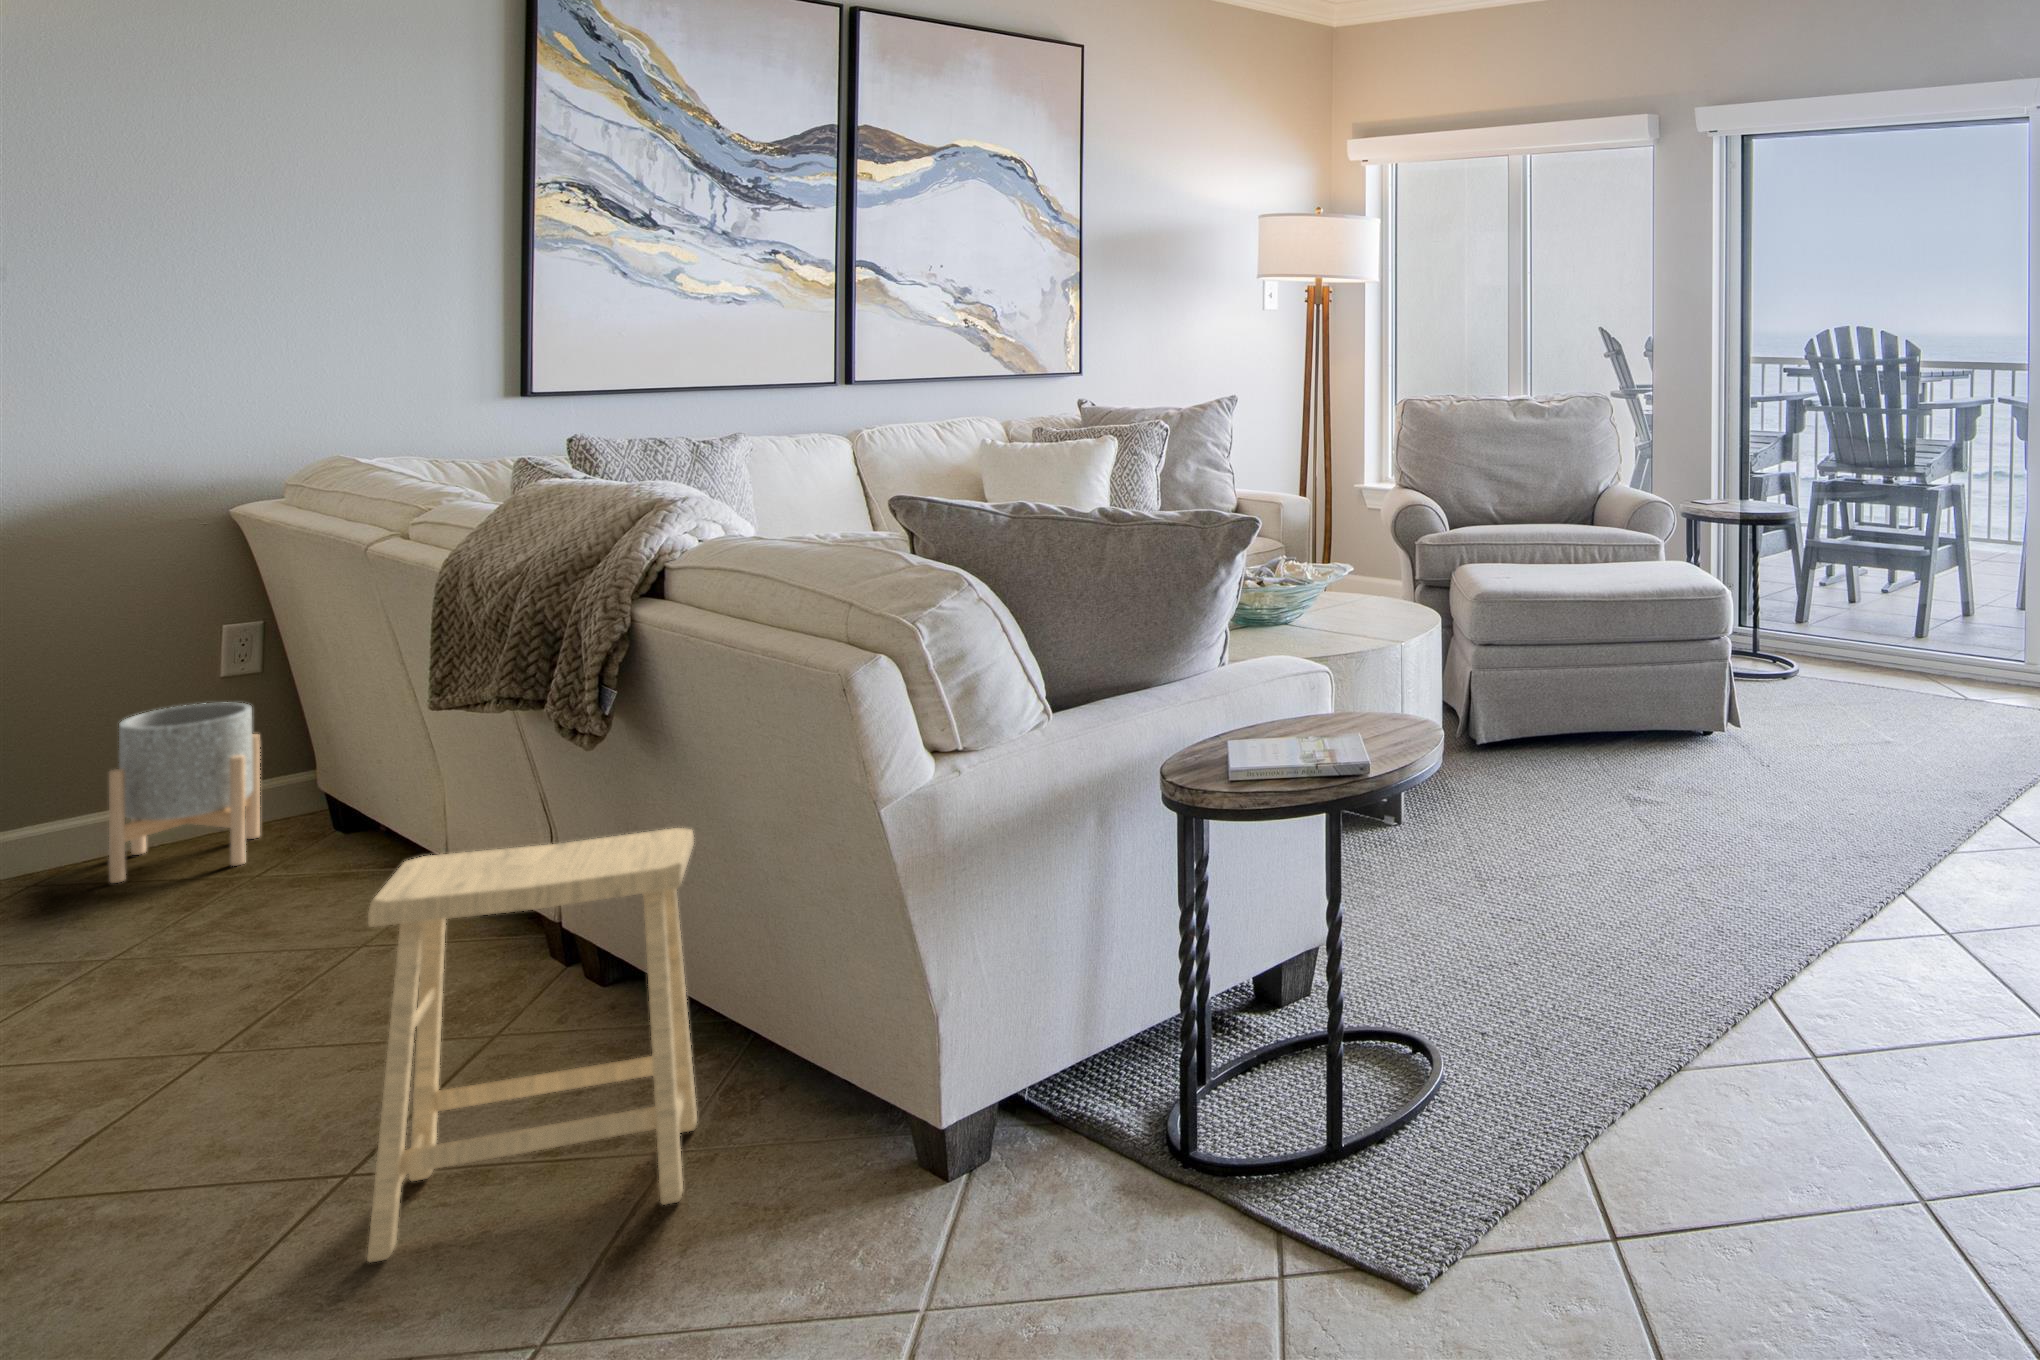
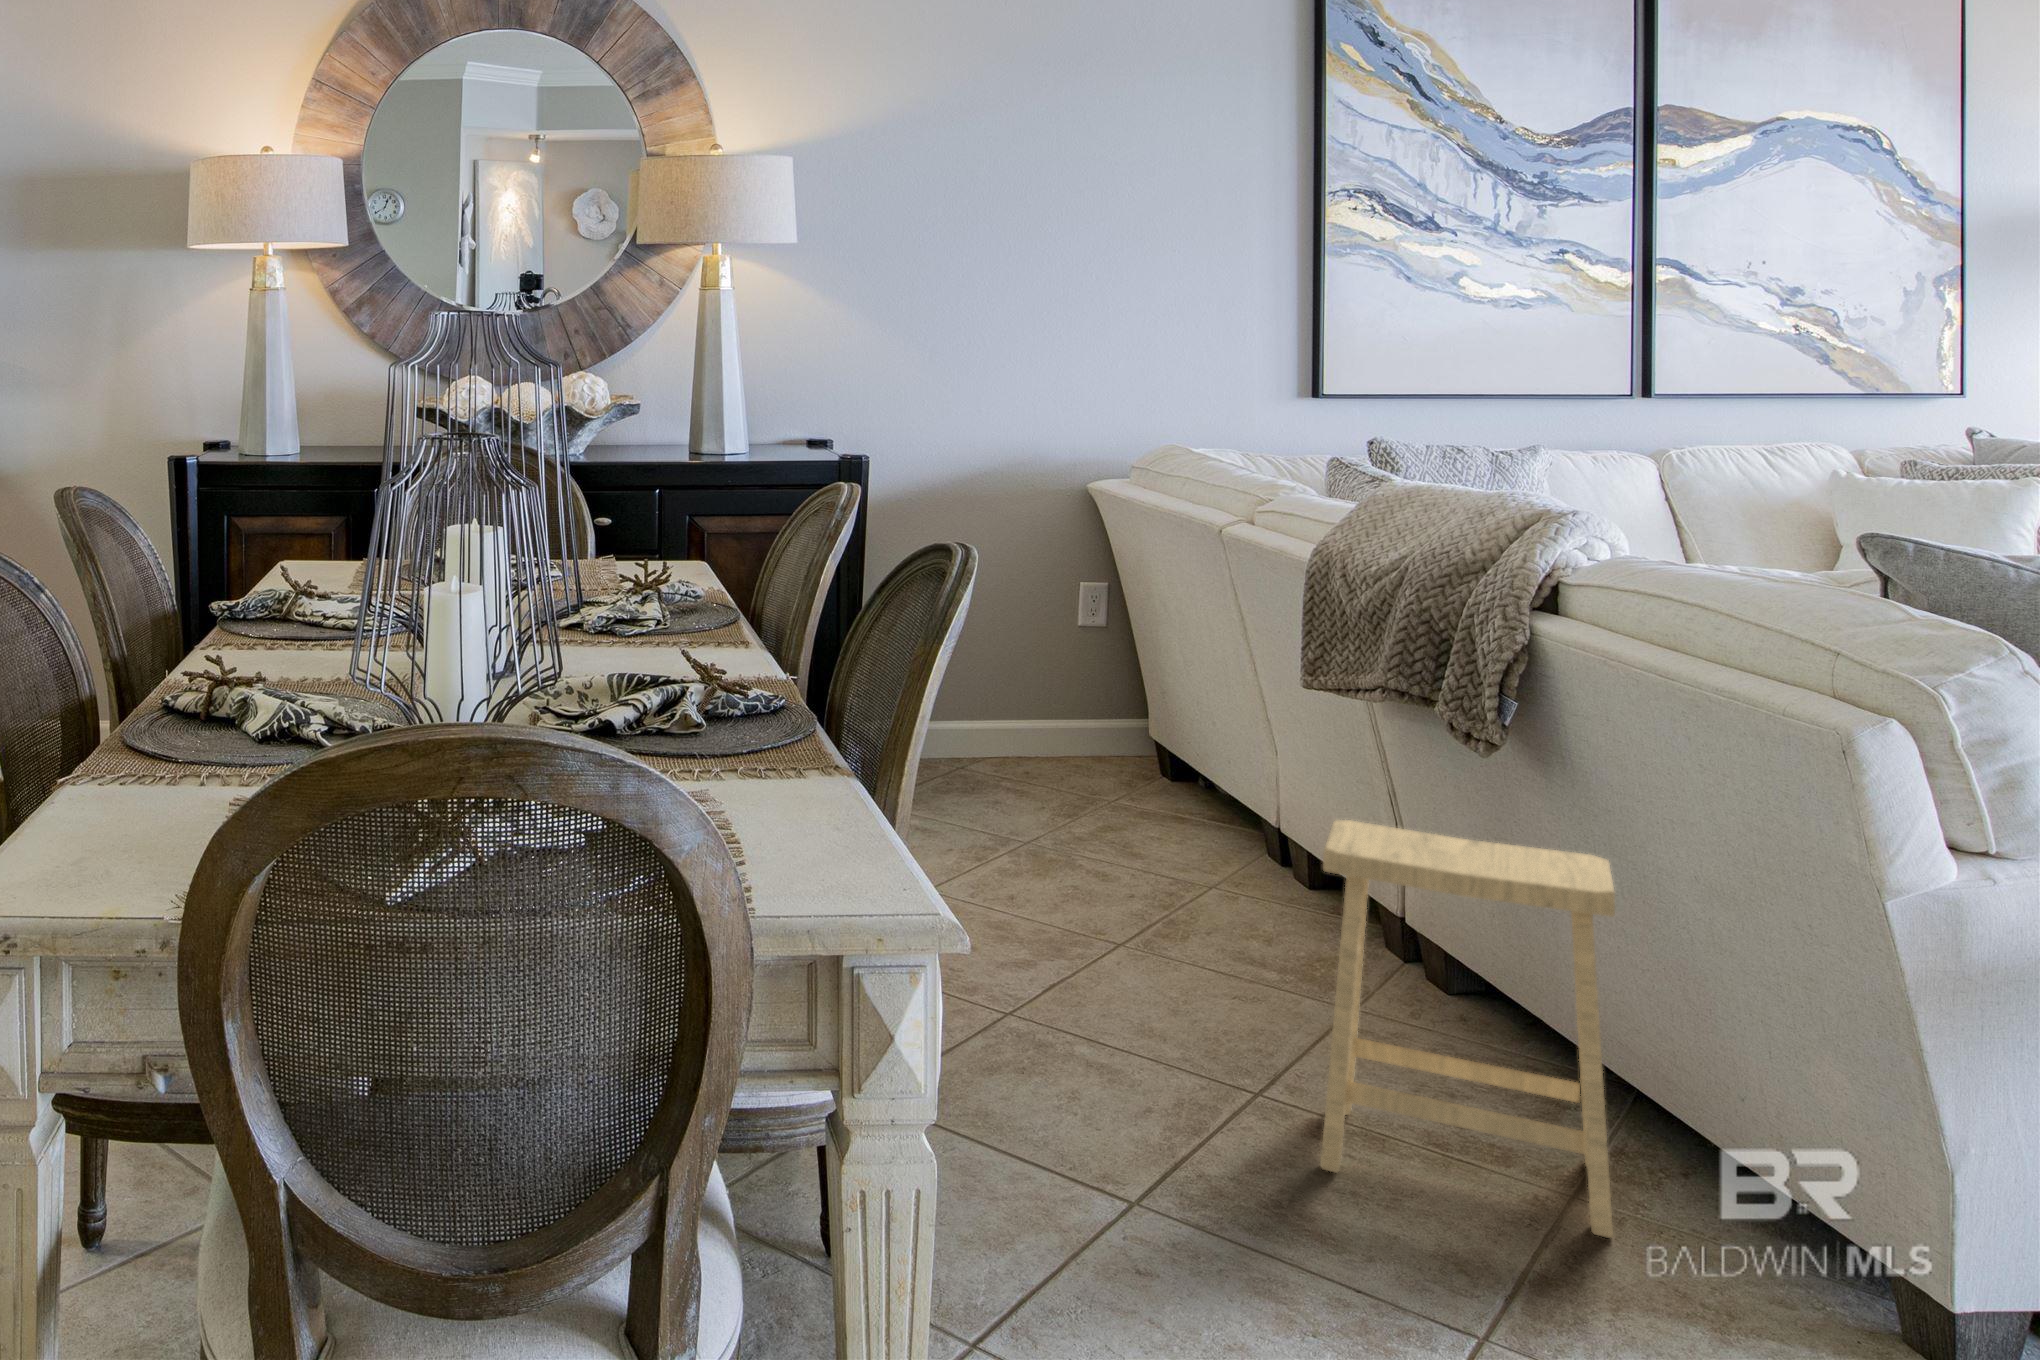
planter: present [109,703,260,883] -> none [1013,646,1107,789]

